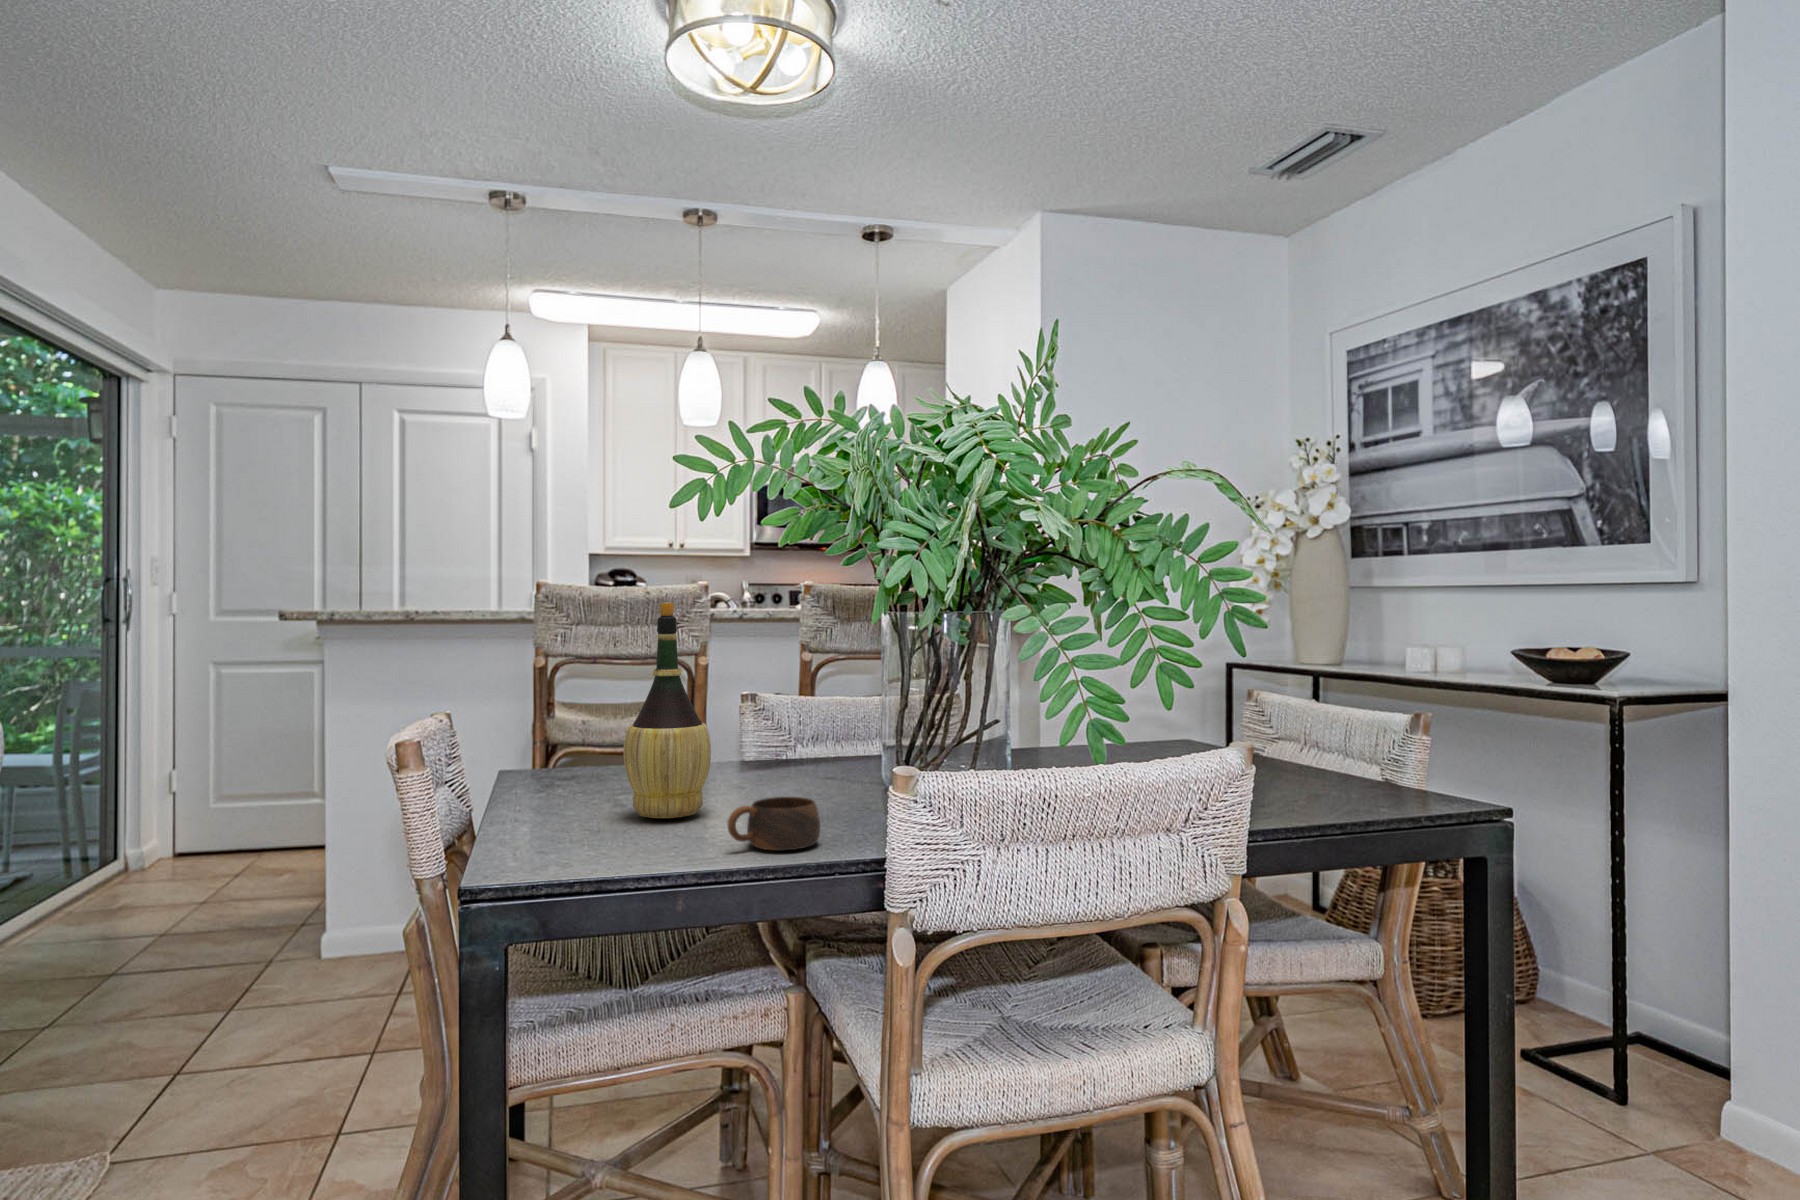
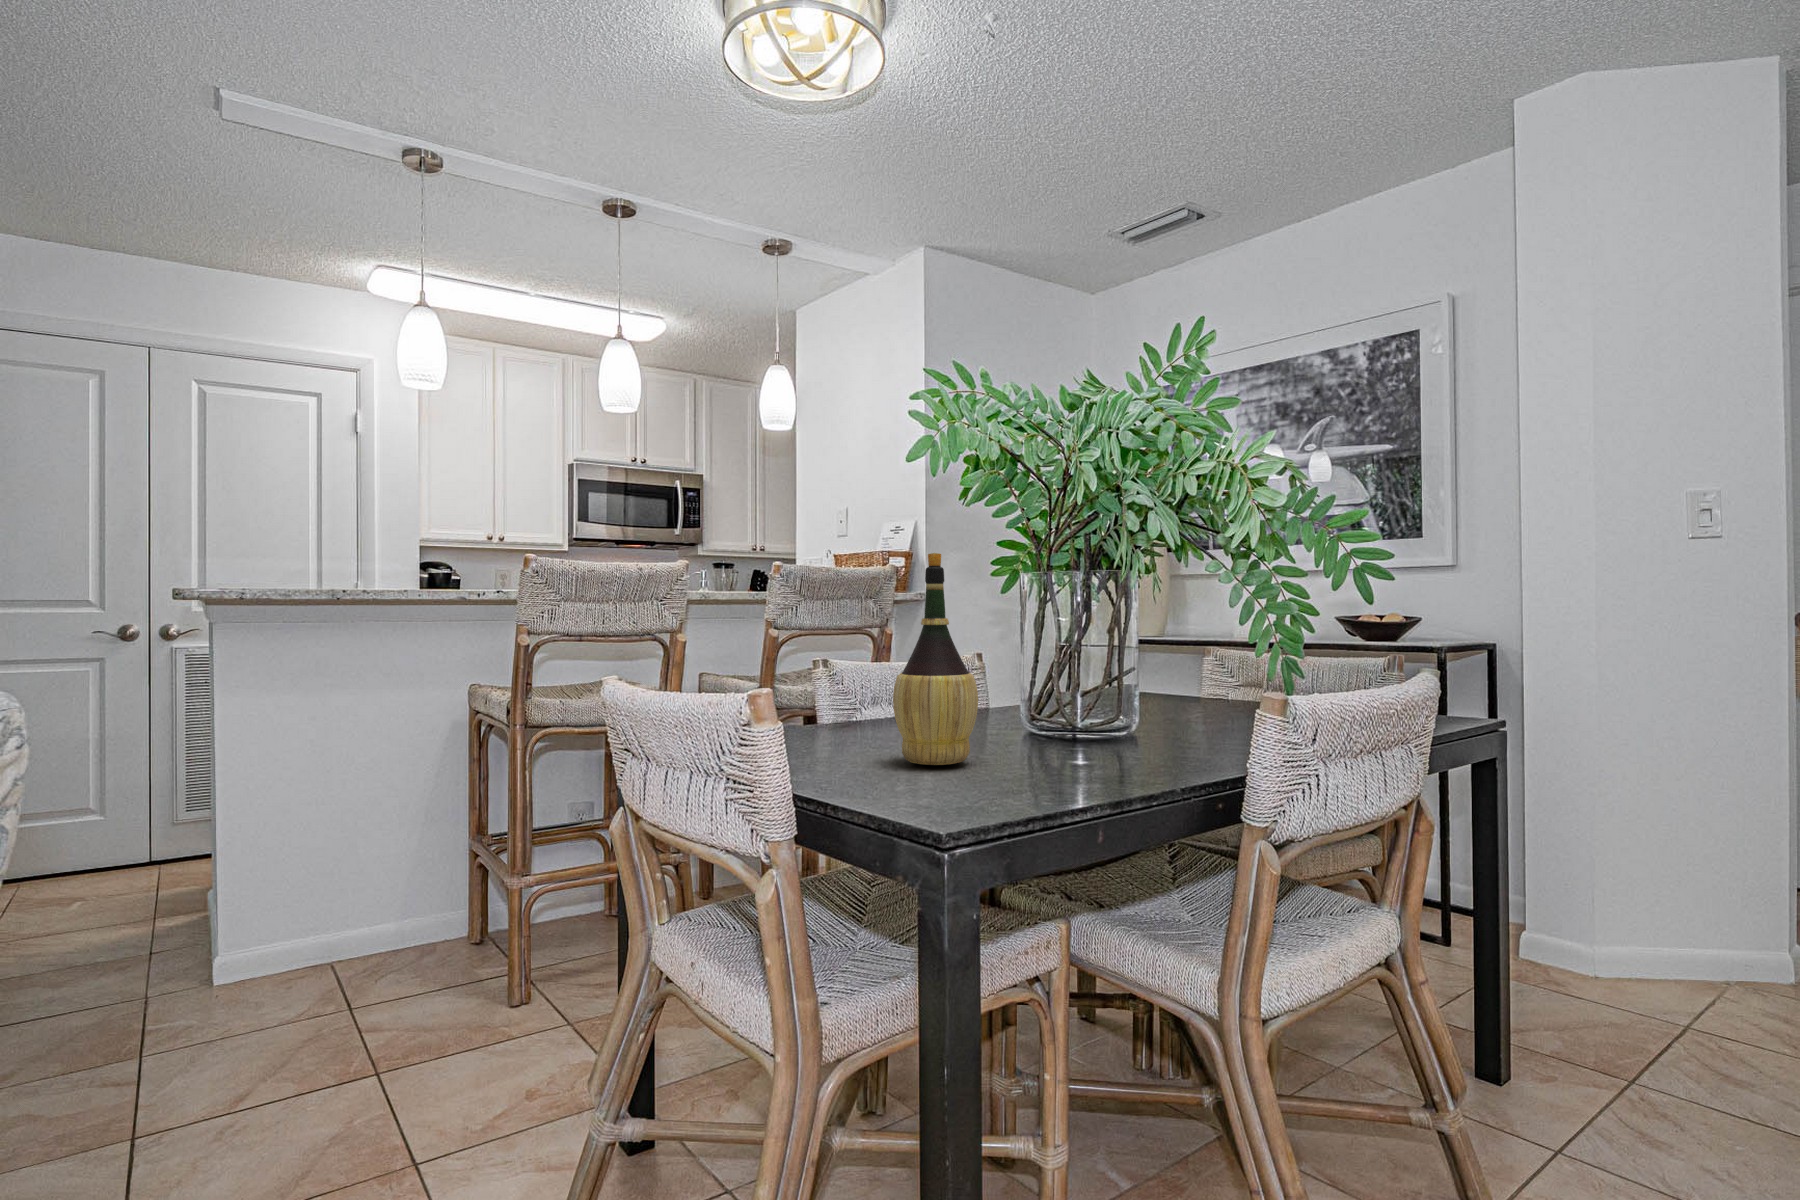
cup: present [727,797,820,850] -> none [1075,733,1147,781]

